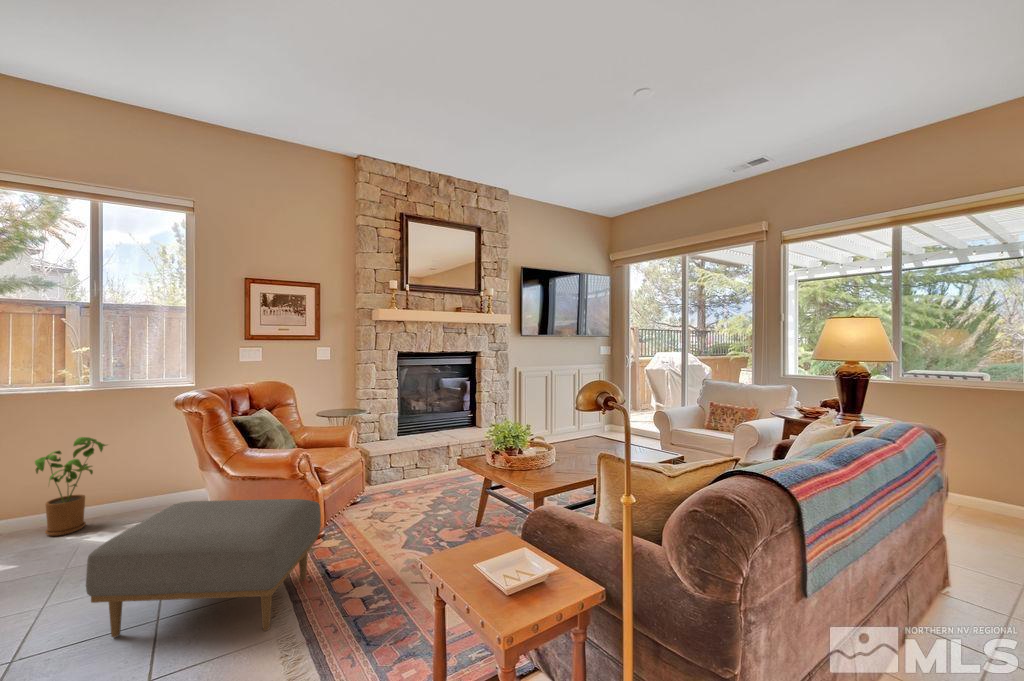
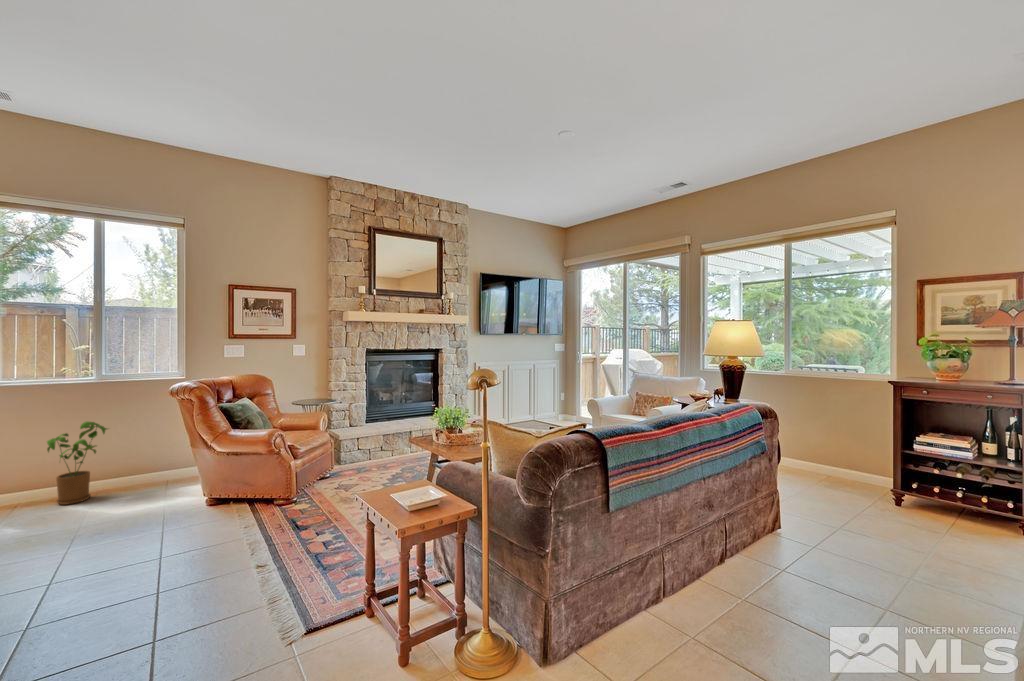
ottoman: present [86,499,321,638] -> none [104,467,292,570]

